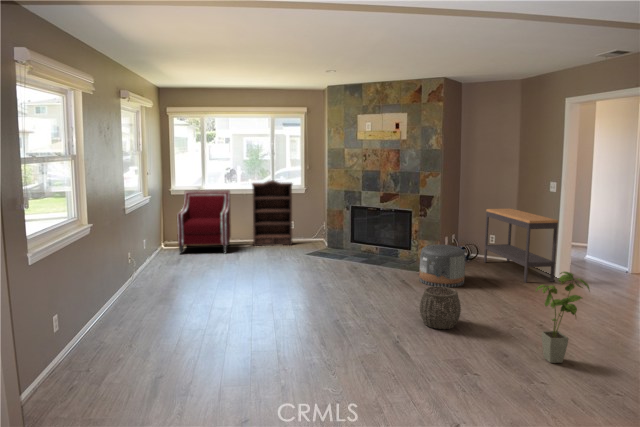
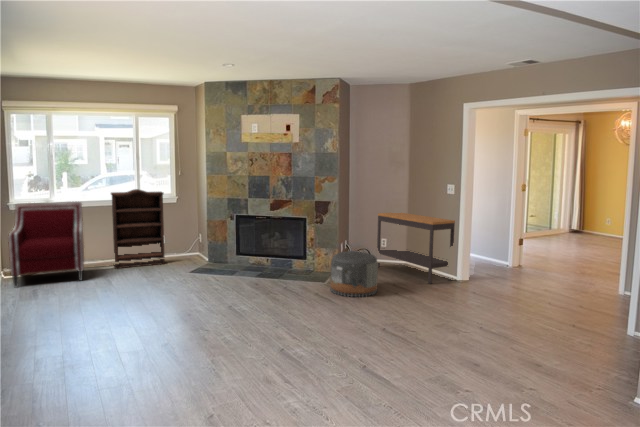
house plant: present [536,272,590,363] -> none [513,270,573,371]
woven basket: present [420,286,461,329] -> none [368,298,415,348]

